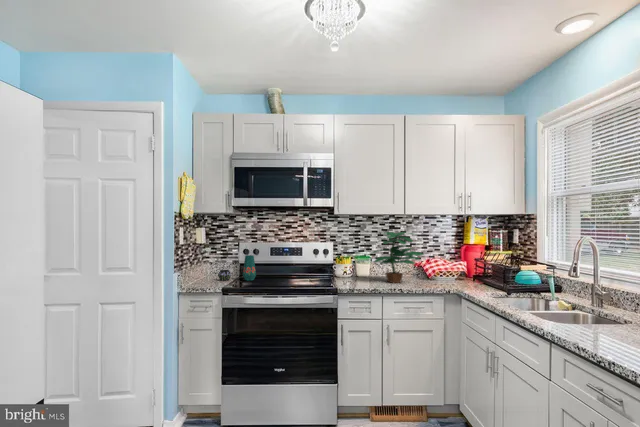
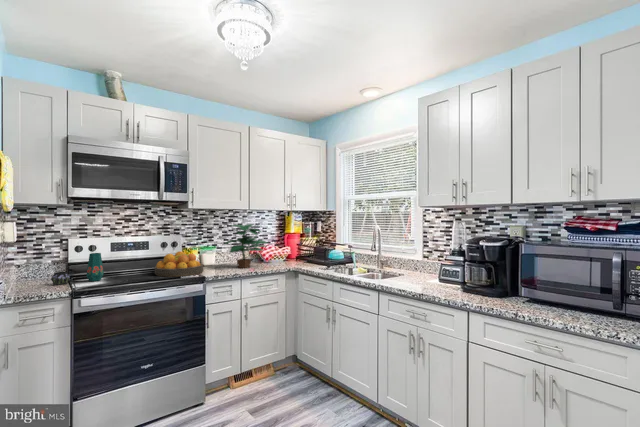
fruit bowl: none [299,259,346,284] -> present [155,251,203,277]

